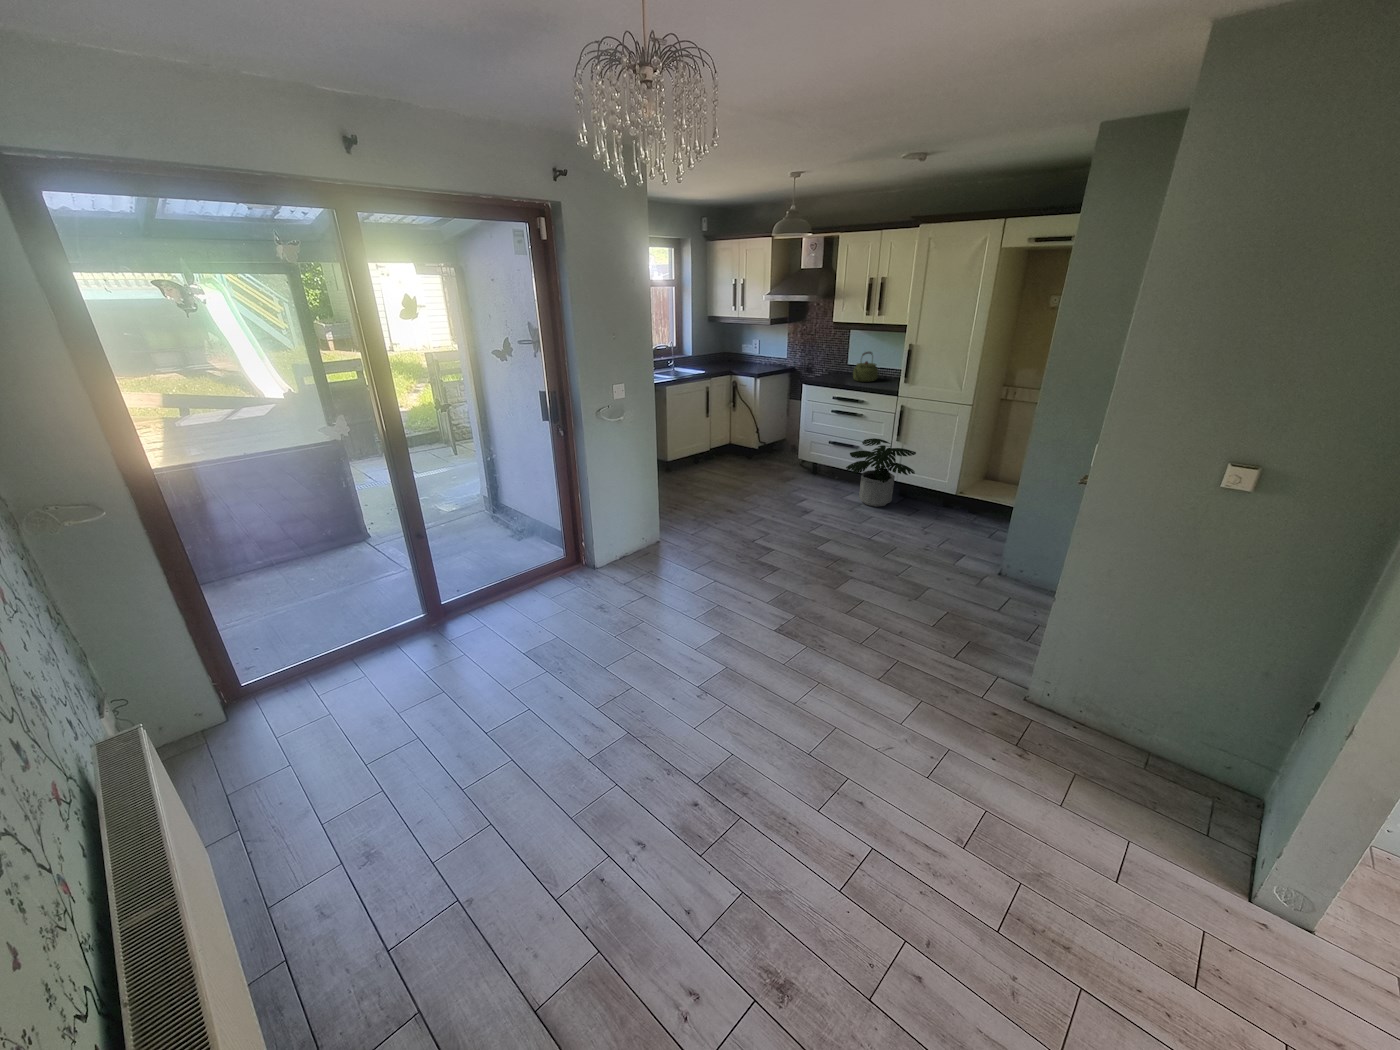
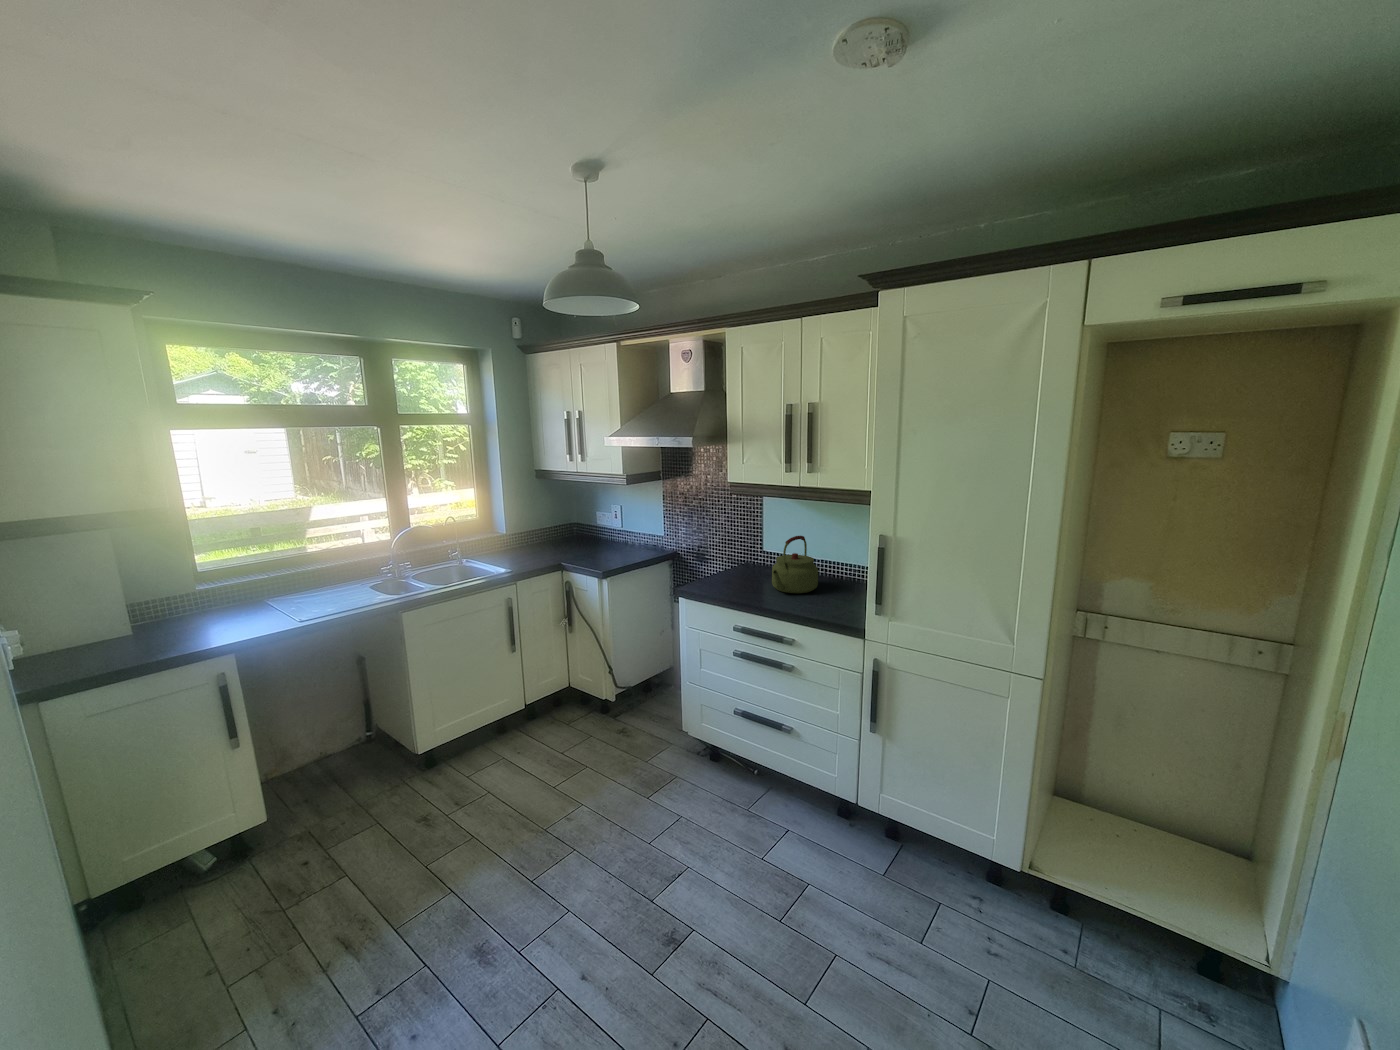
potted plant: present [846,438,916,507] -> none [765,726,939,916]

